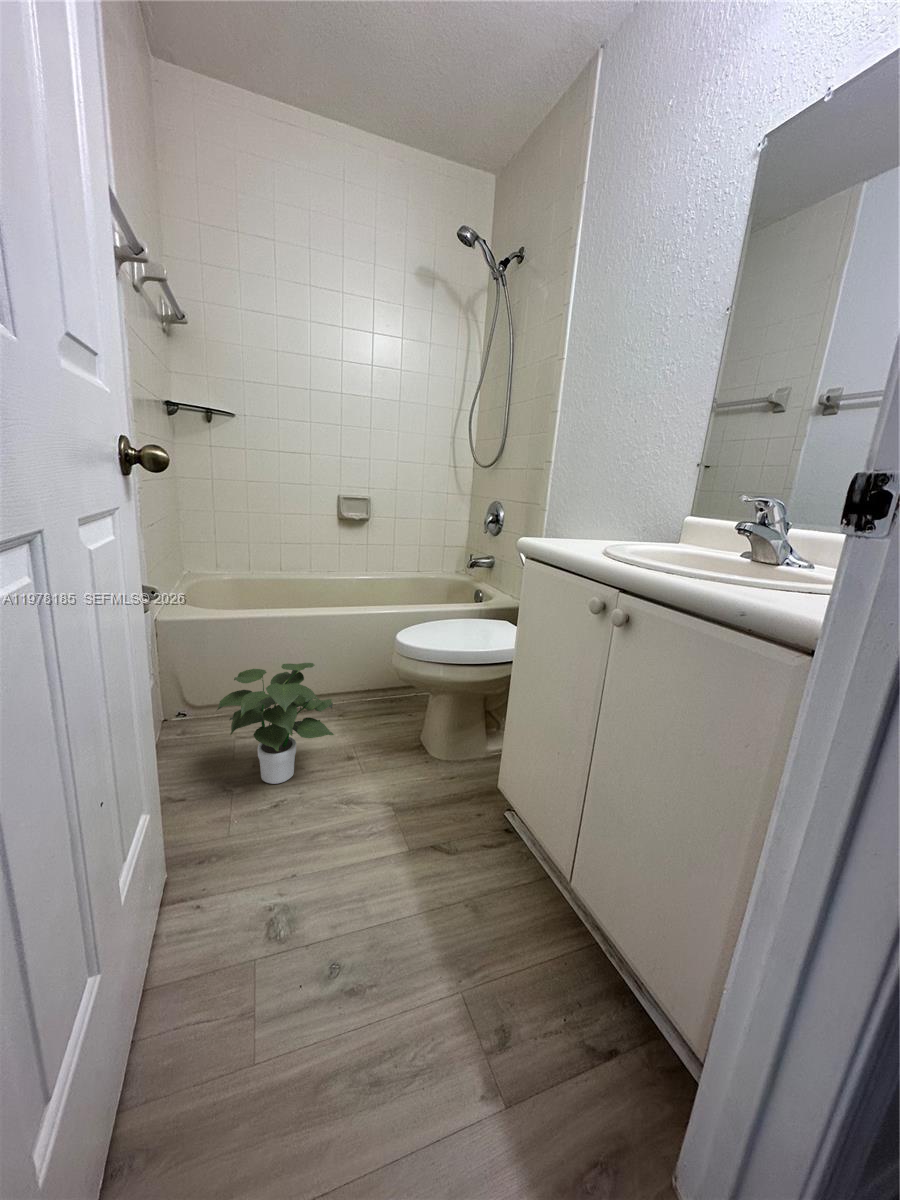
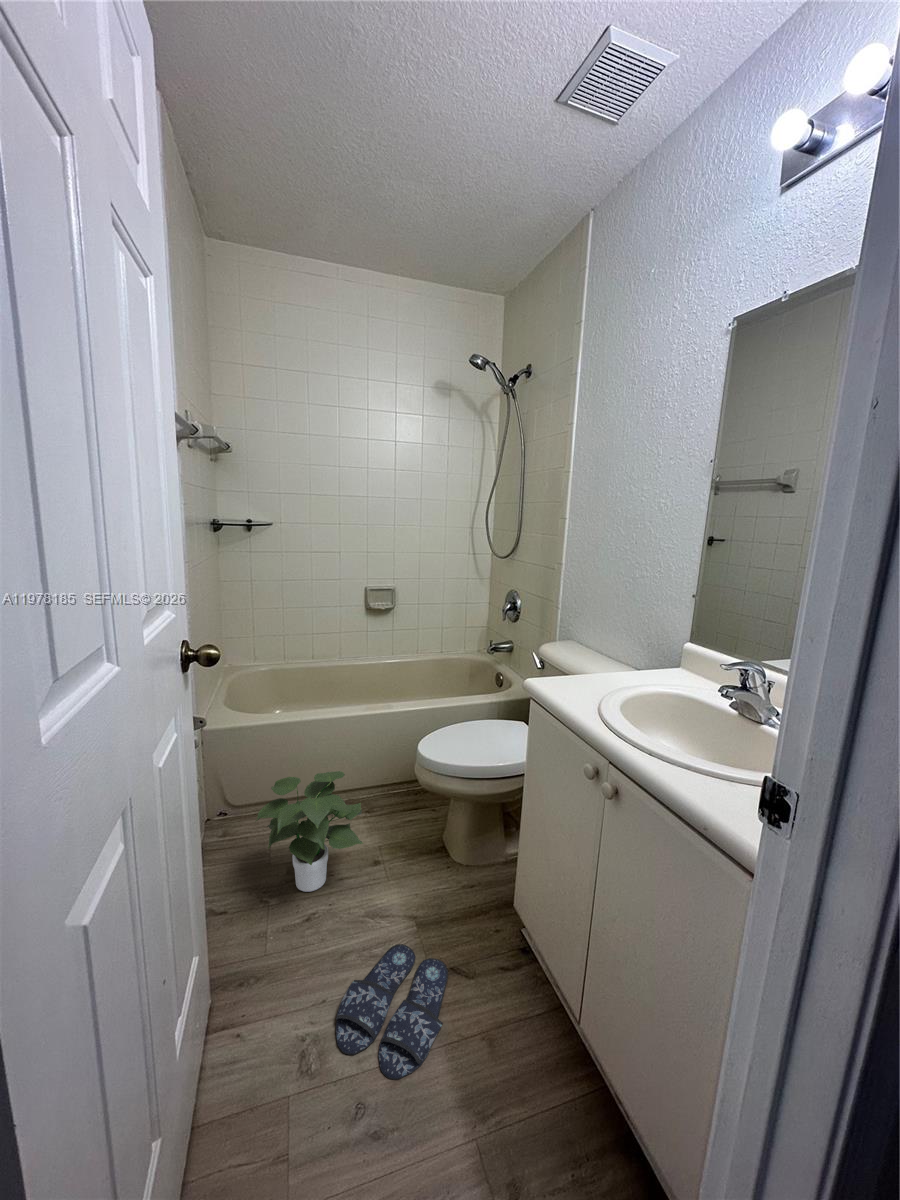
slippers: none [304,828,423,942] -> present [336,944,448,1080]

